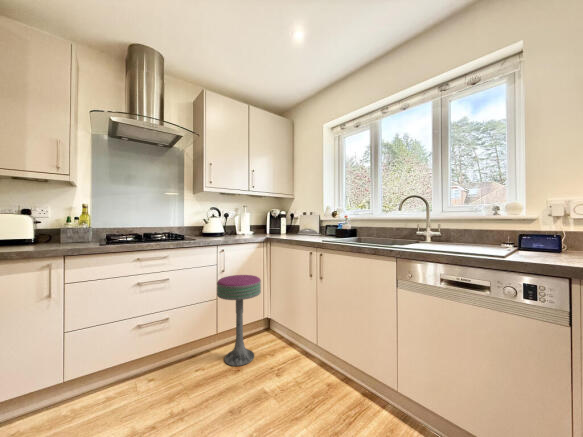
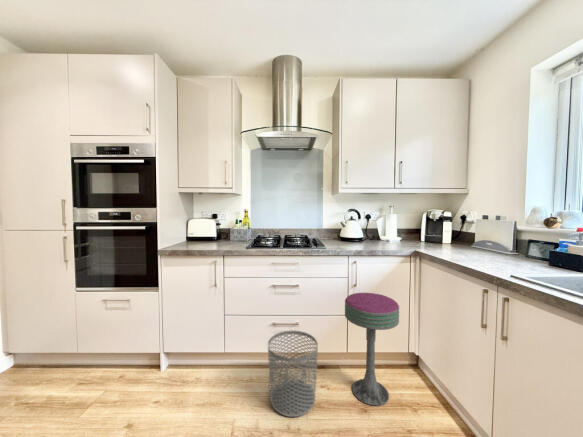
waste bin: none [140,322,196,407] -> present [268,331,318,417]

